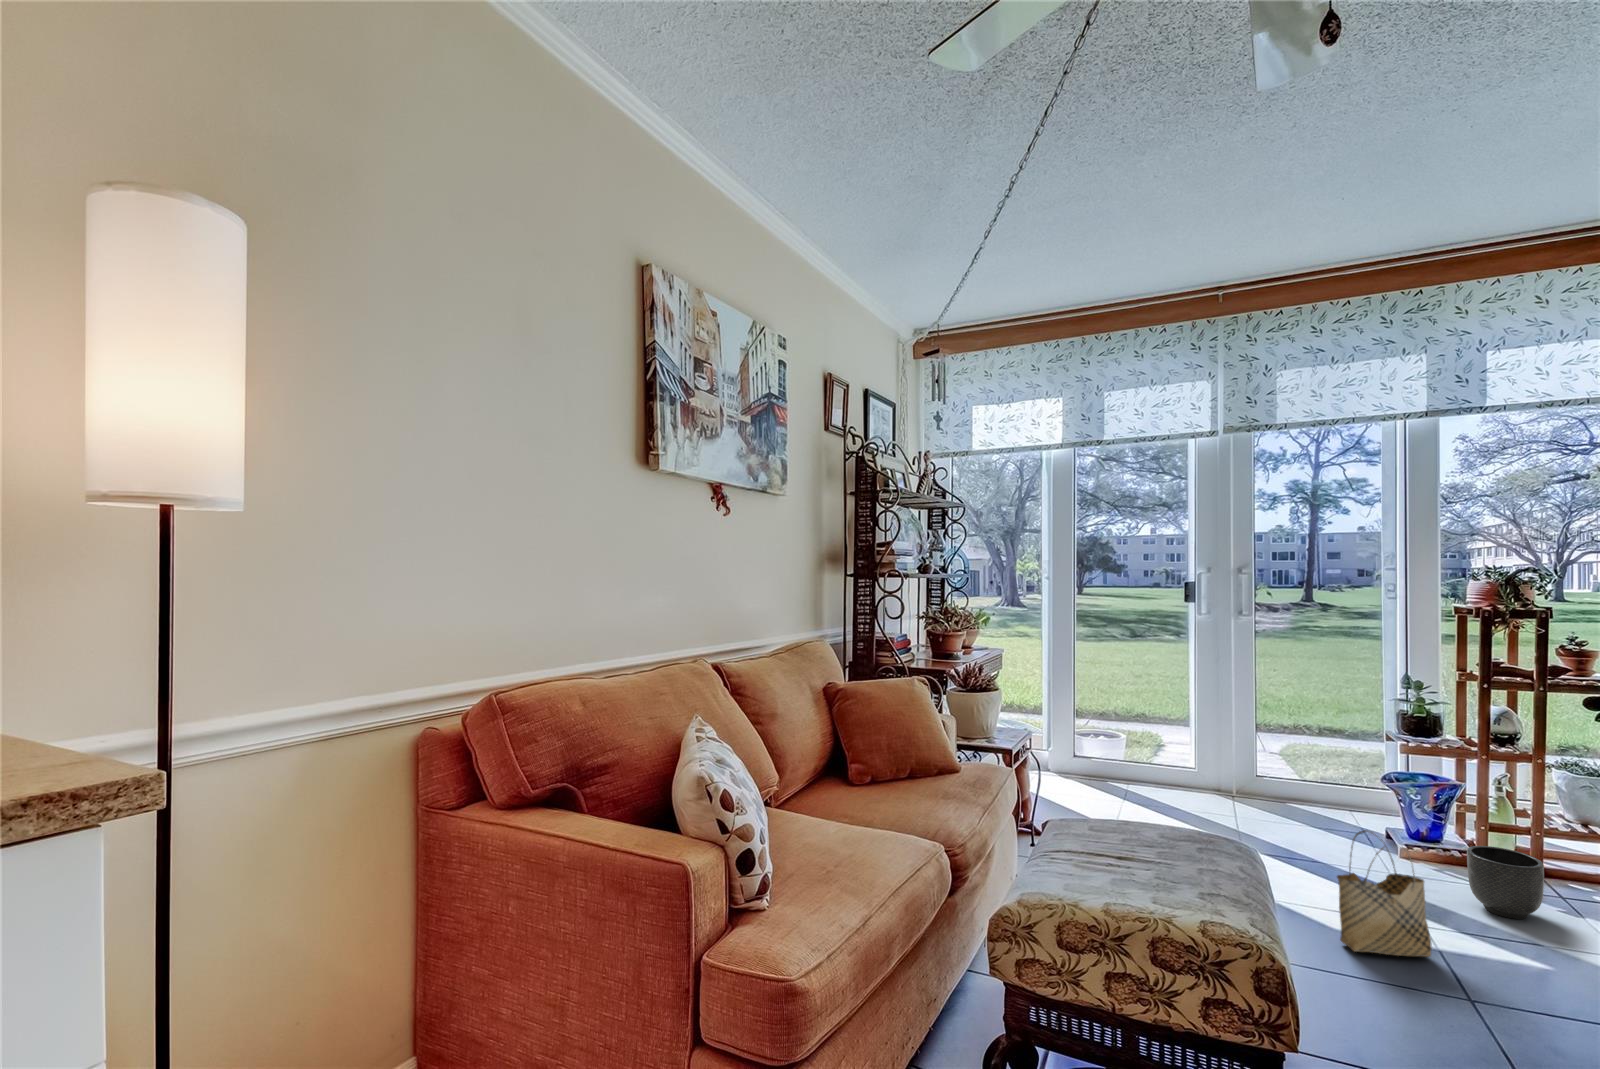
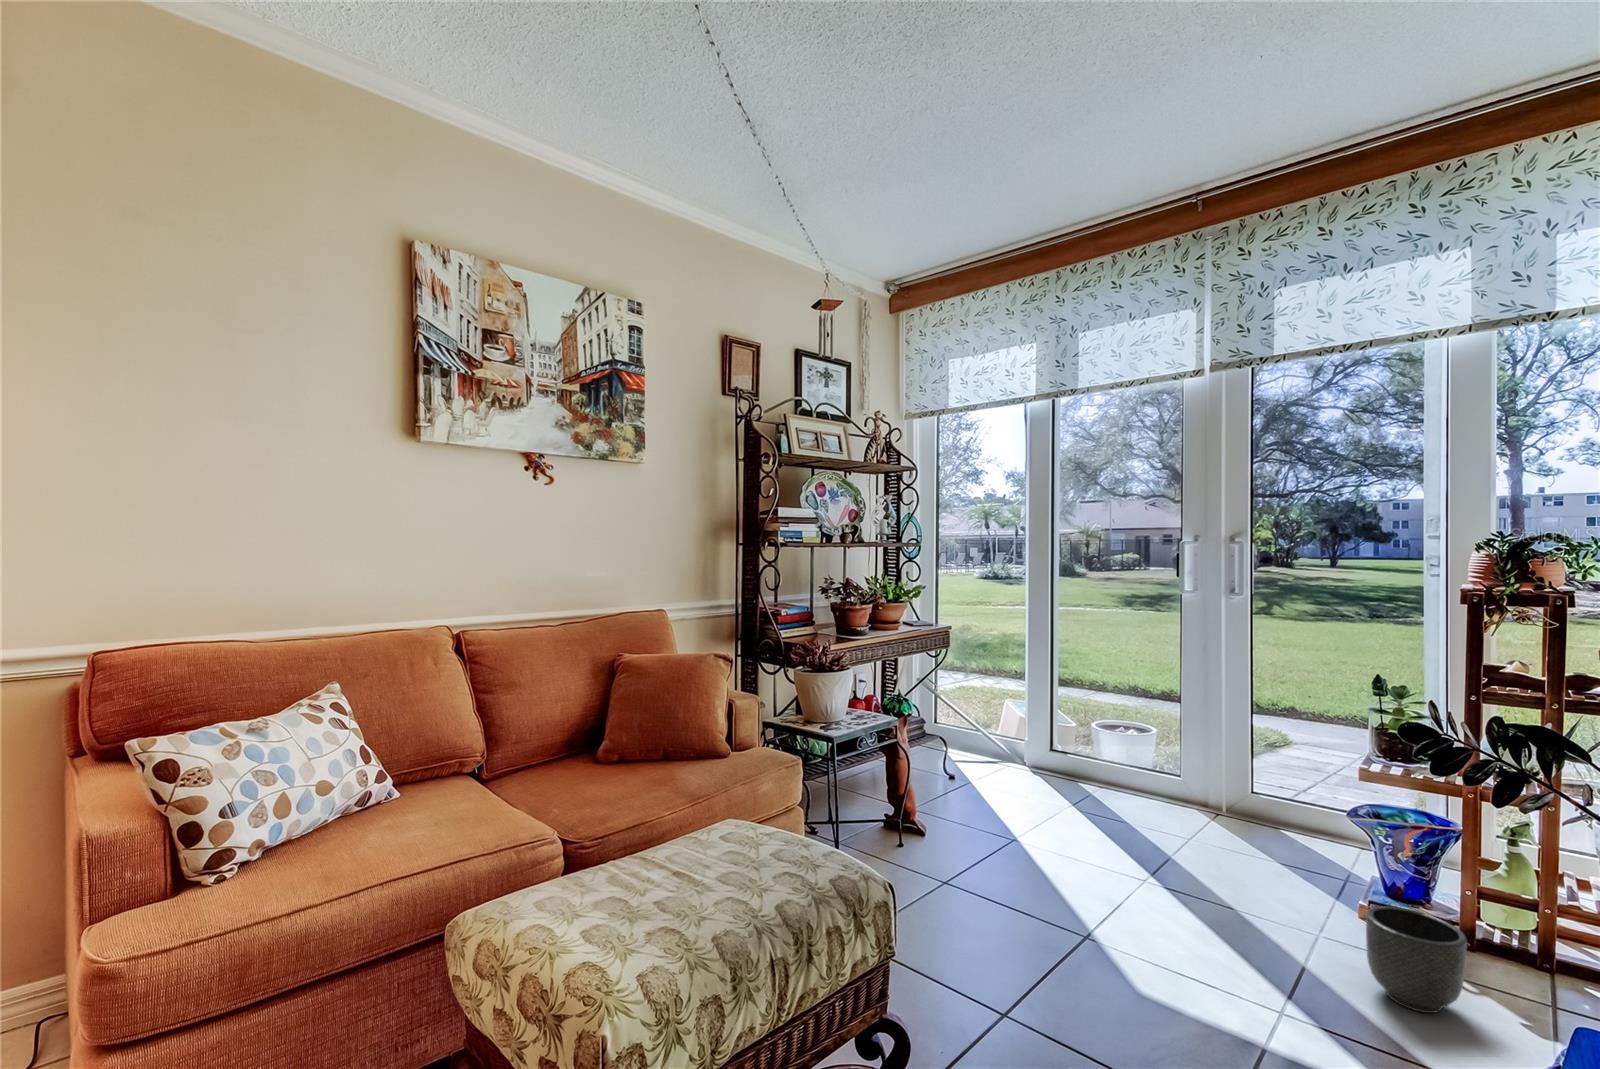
woven basket: present [1337,830,1432,957] -> none [1101,853,1218,1025]

